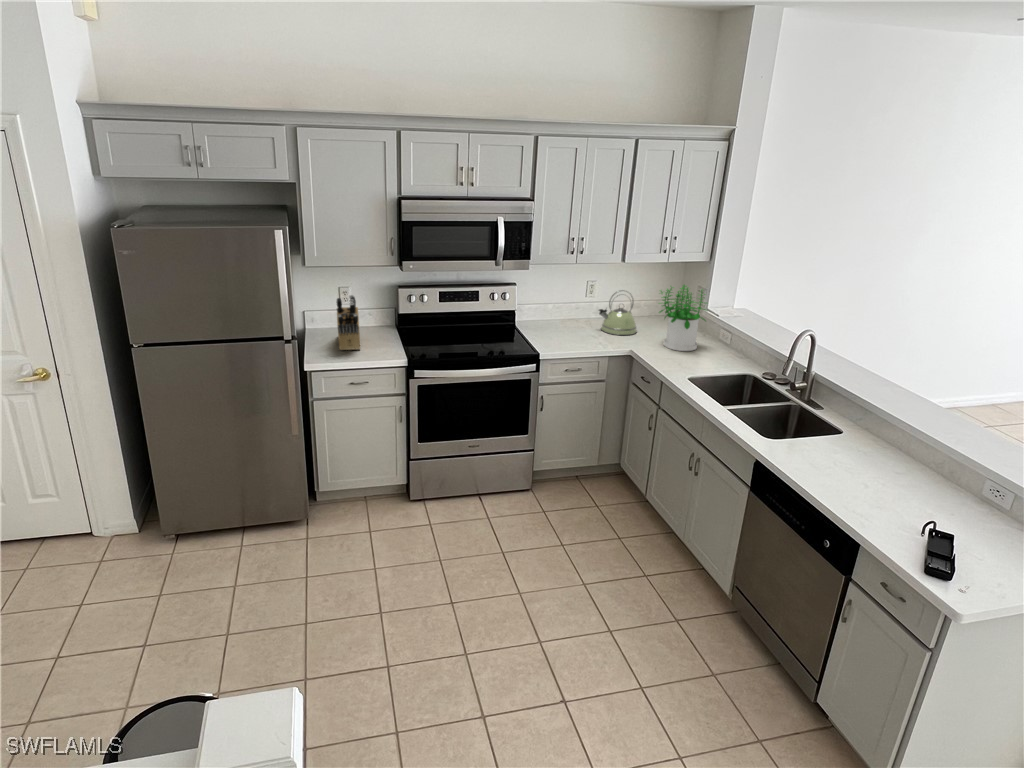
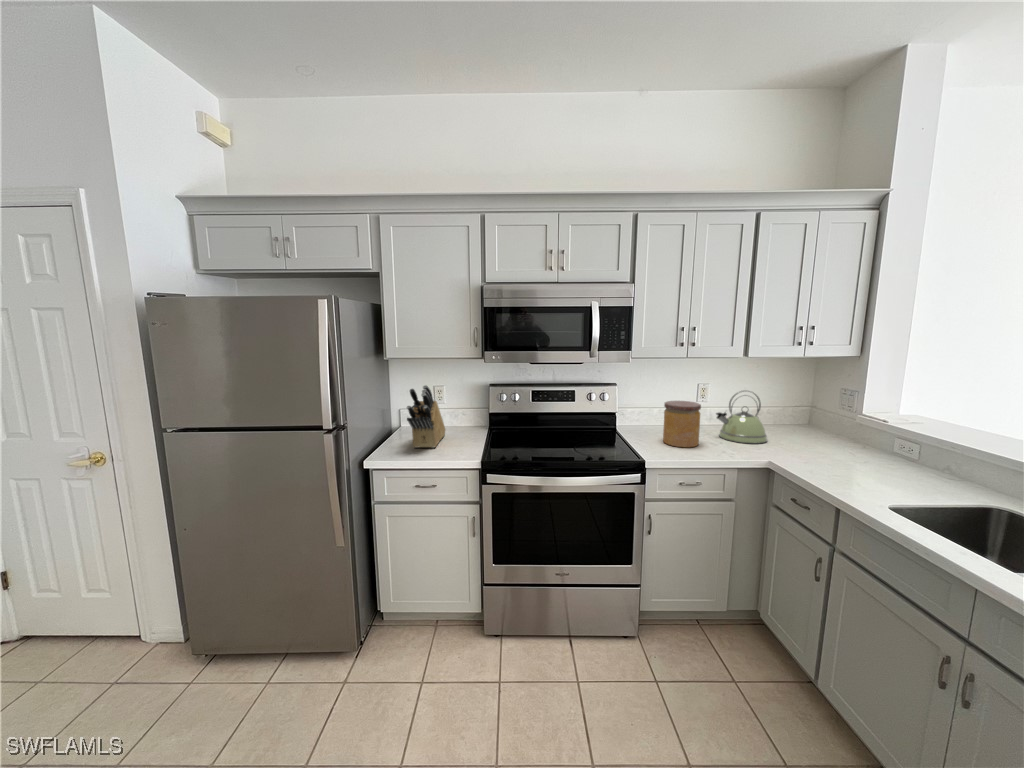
potted plant: present [659,285,707,351] -> none [803,379,883,465]
jar: none [555,300,585,341] -> present [663,401,701,447]

